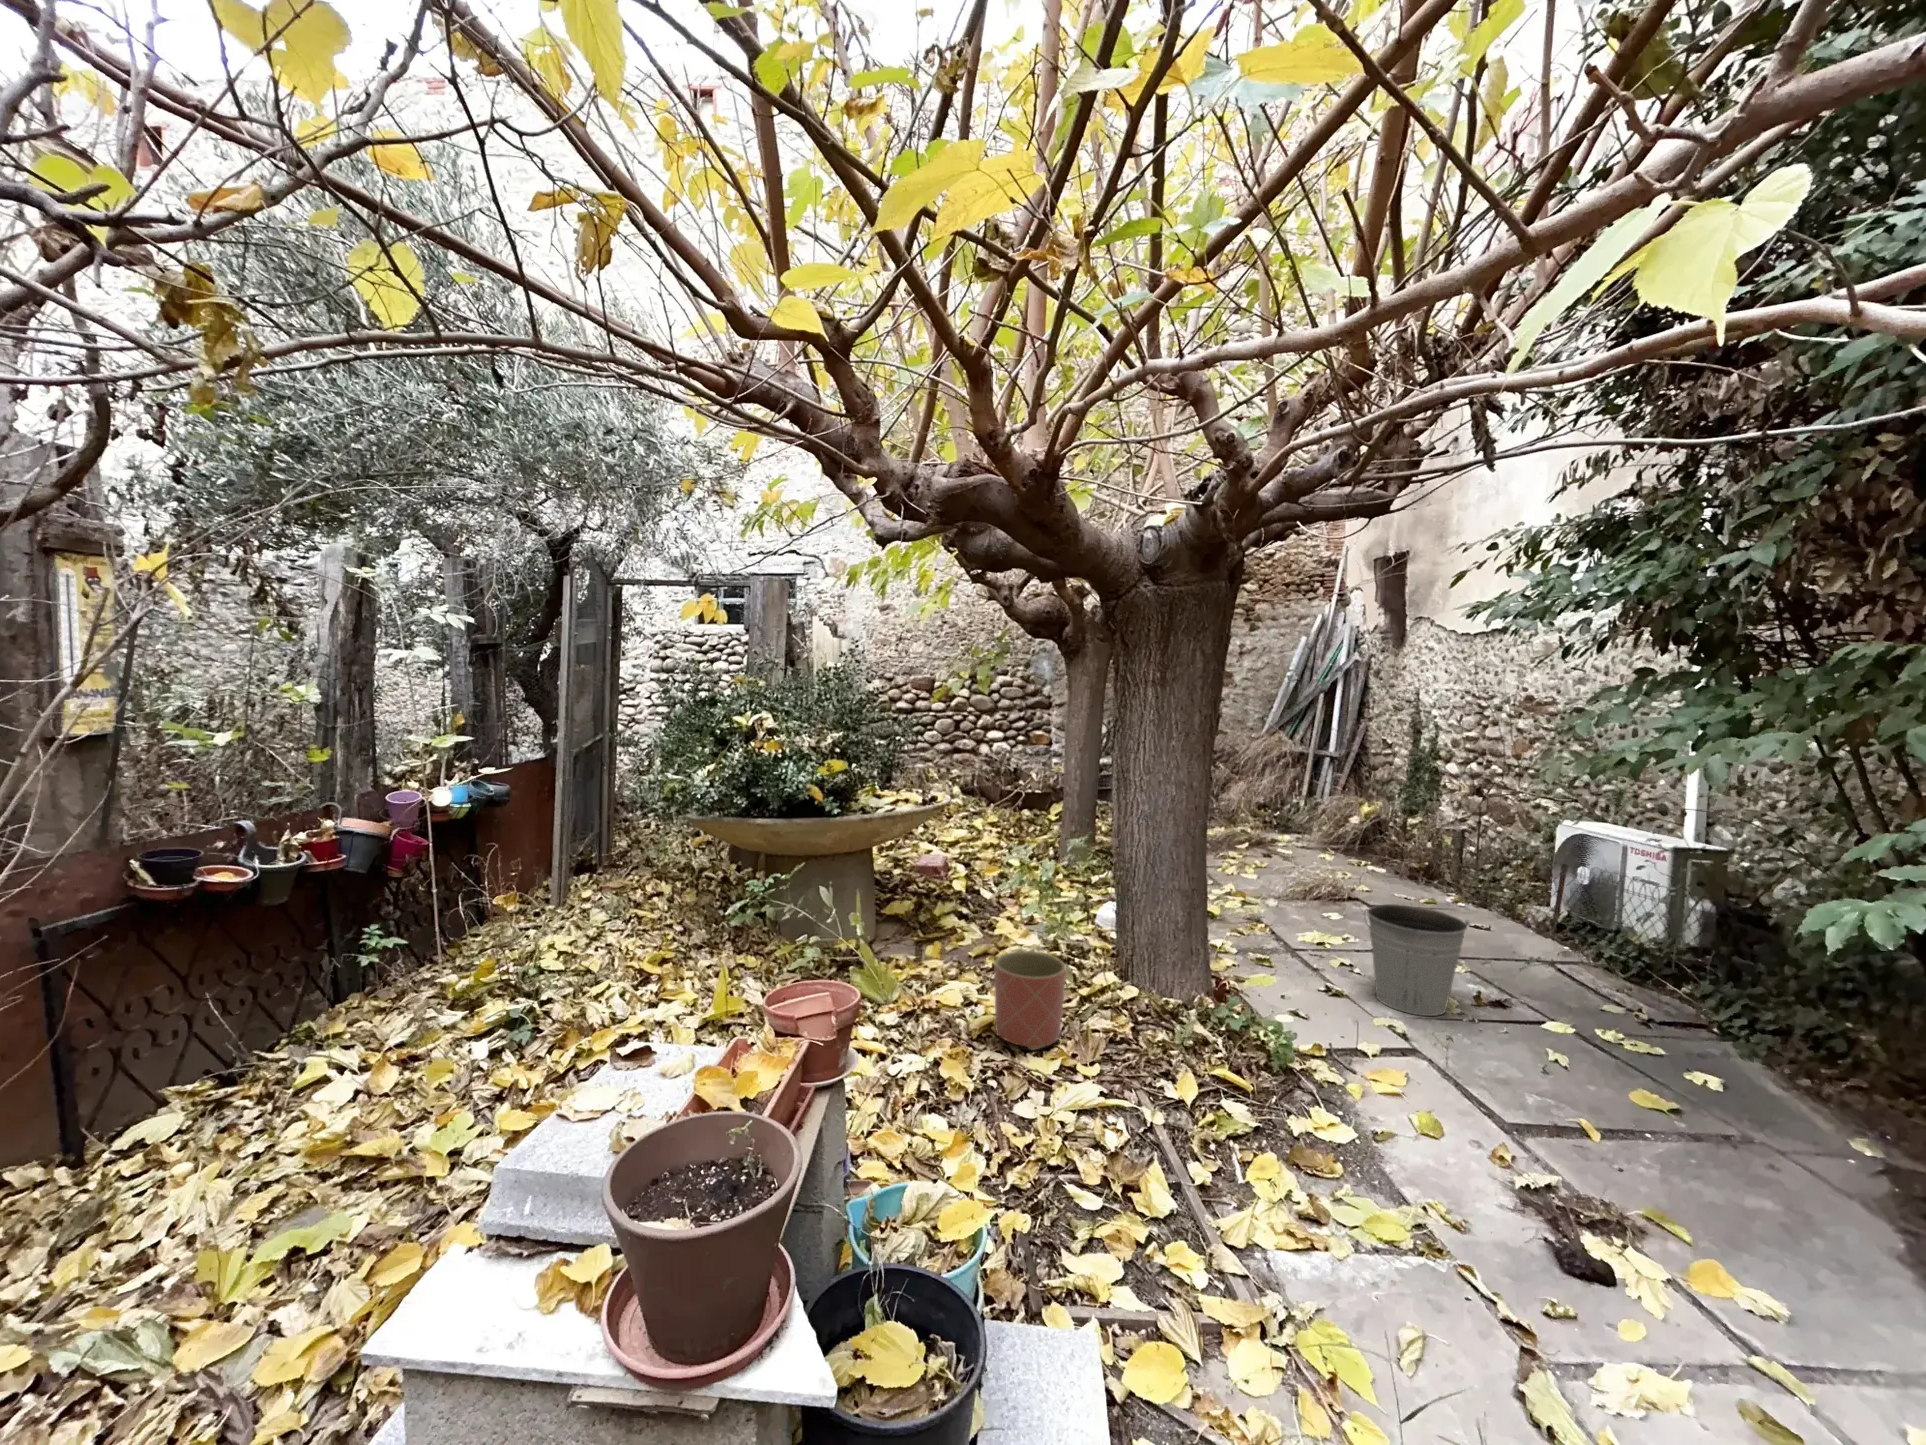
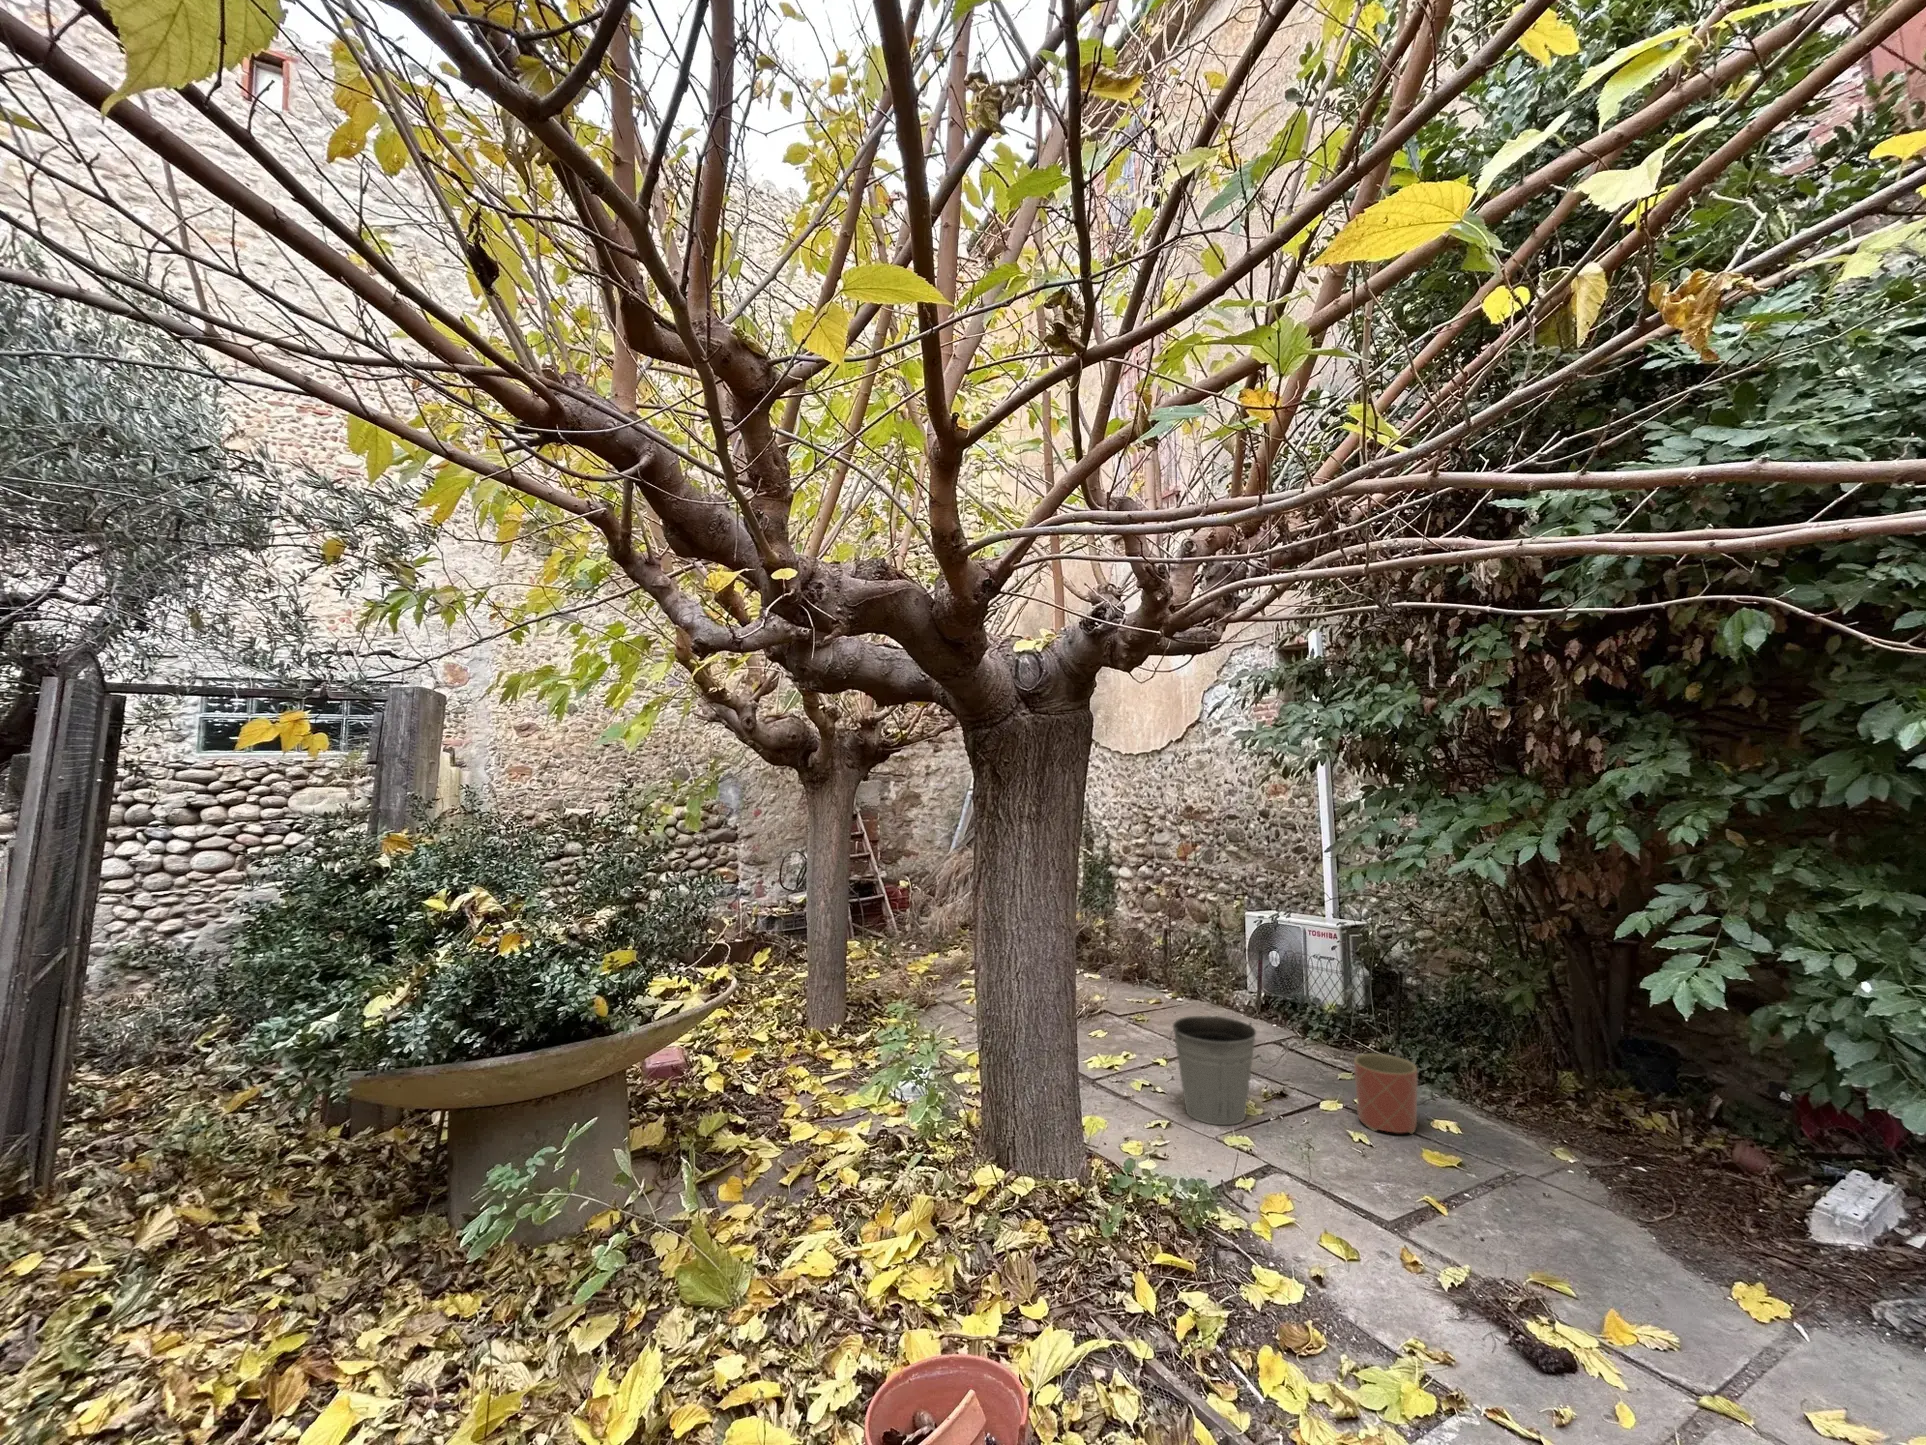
planter: present [994,951,1066,1050] -> present [1354,1054,1417,1134]

